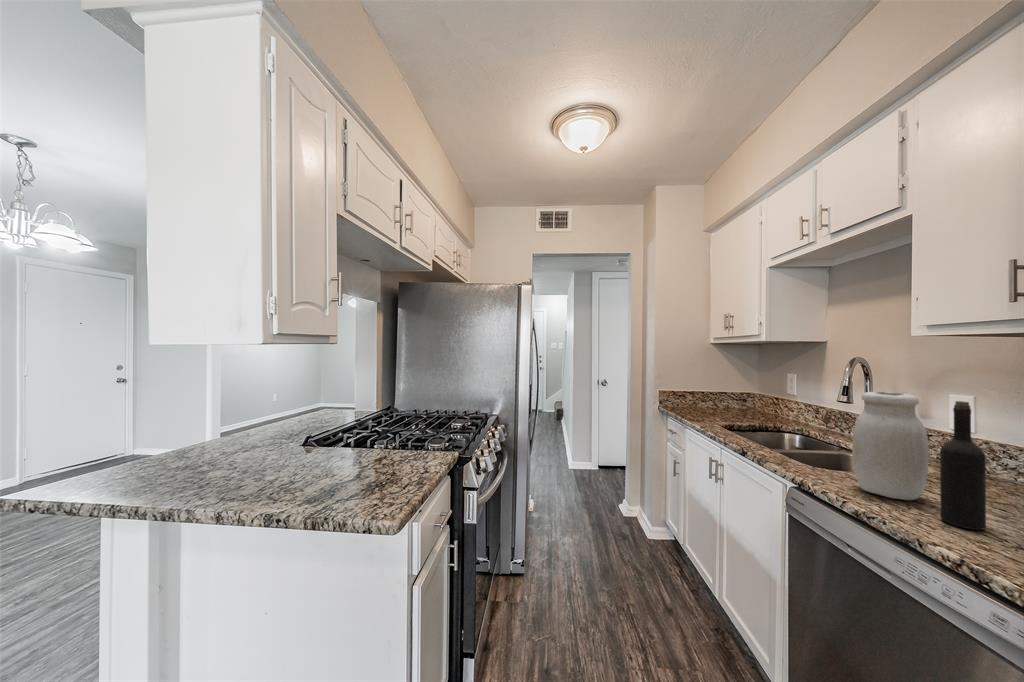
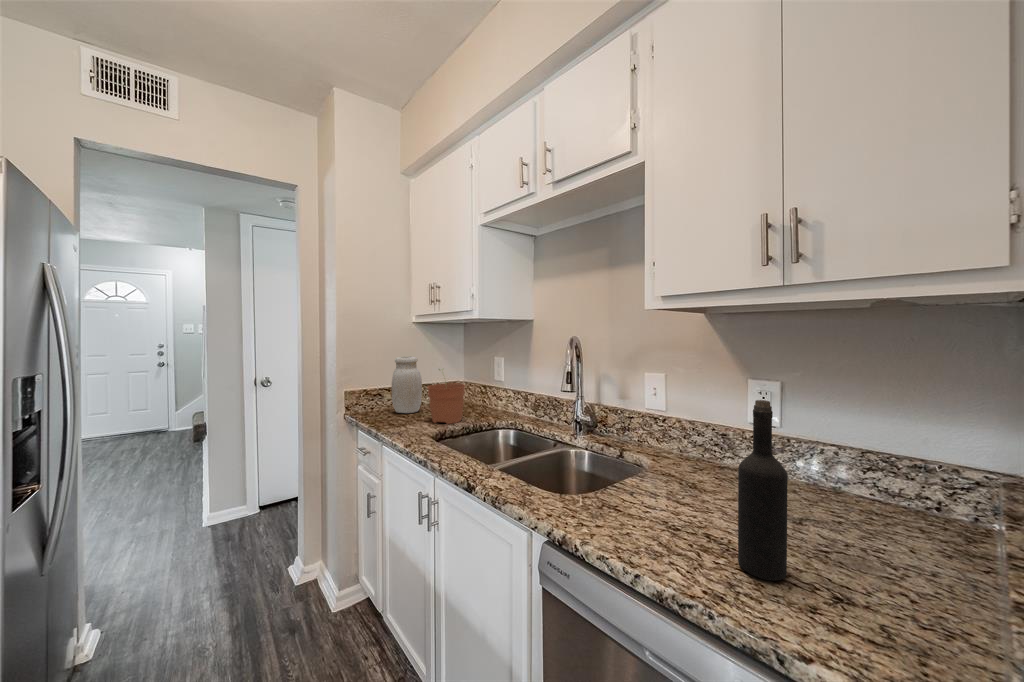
plant pot: none [722,378,756,422] -> present [427,369,465,424]
jar: present [852,392,929,500] -> present [391,356,422,413]

